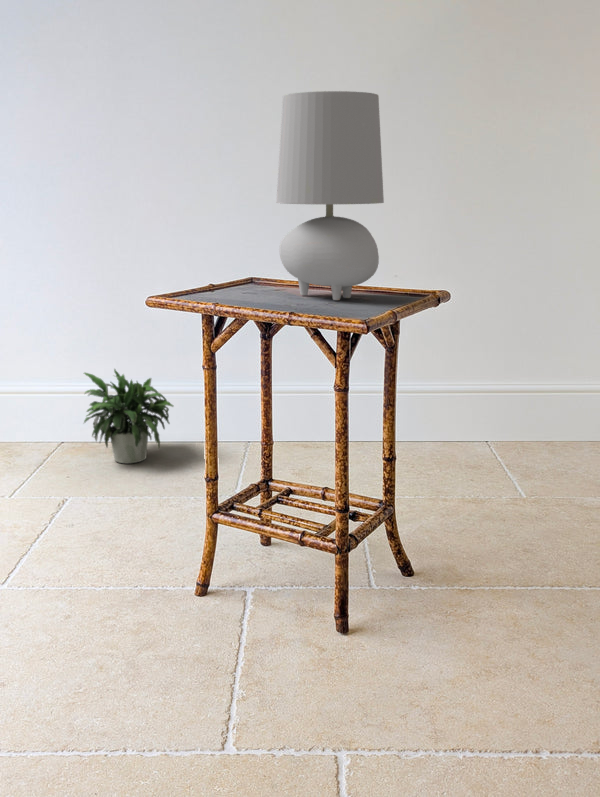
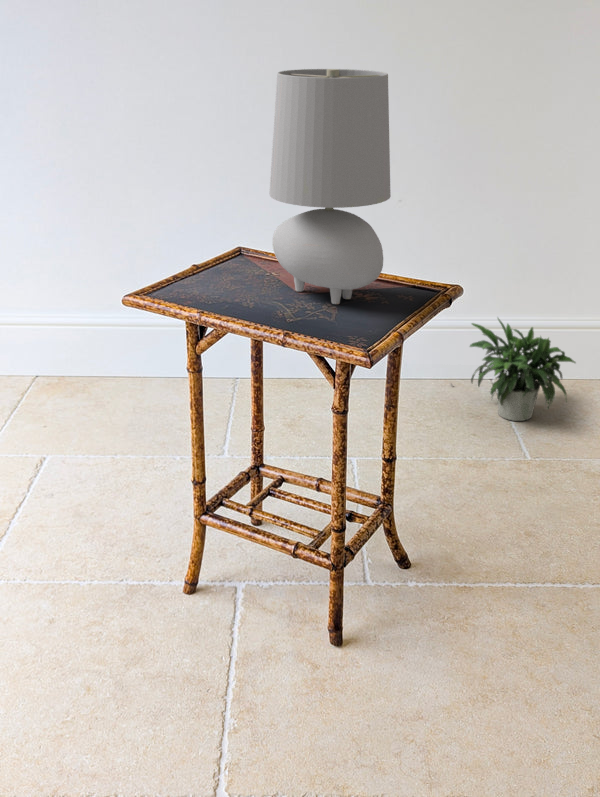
potted plant: present [84,369,173,463] -> present [450,318,576,421]

